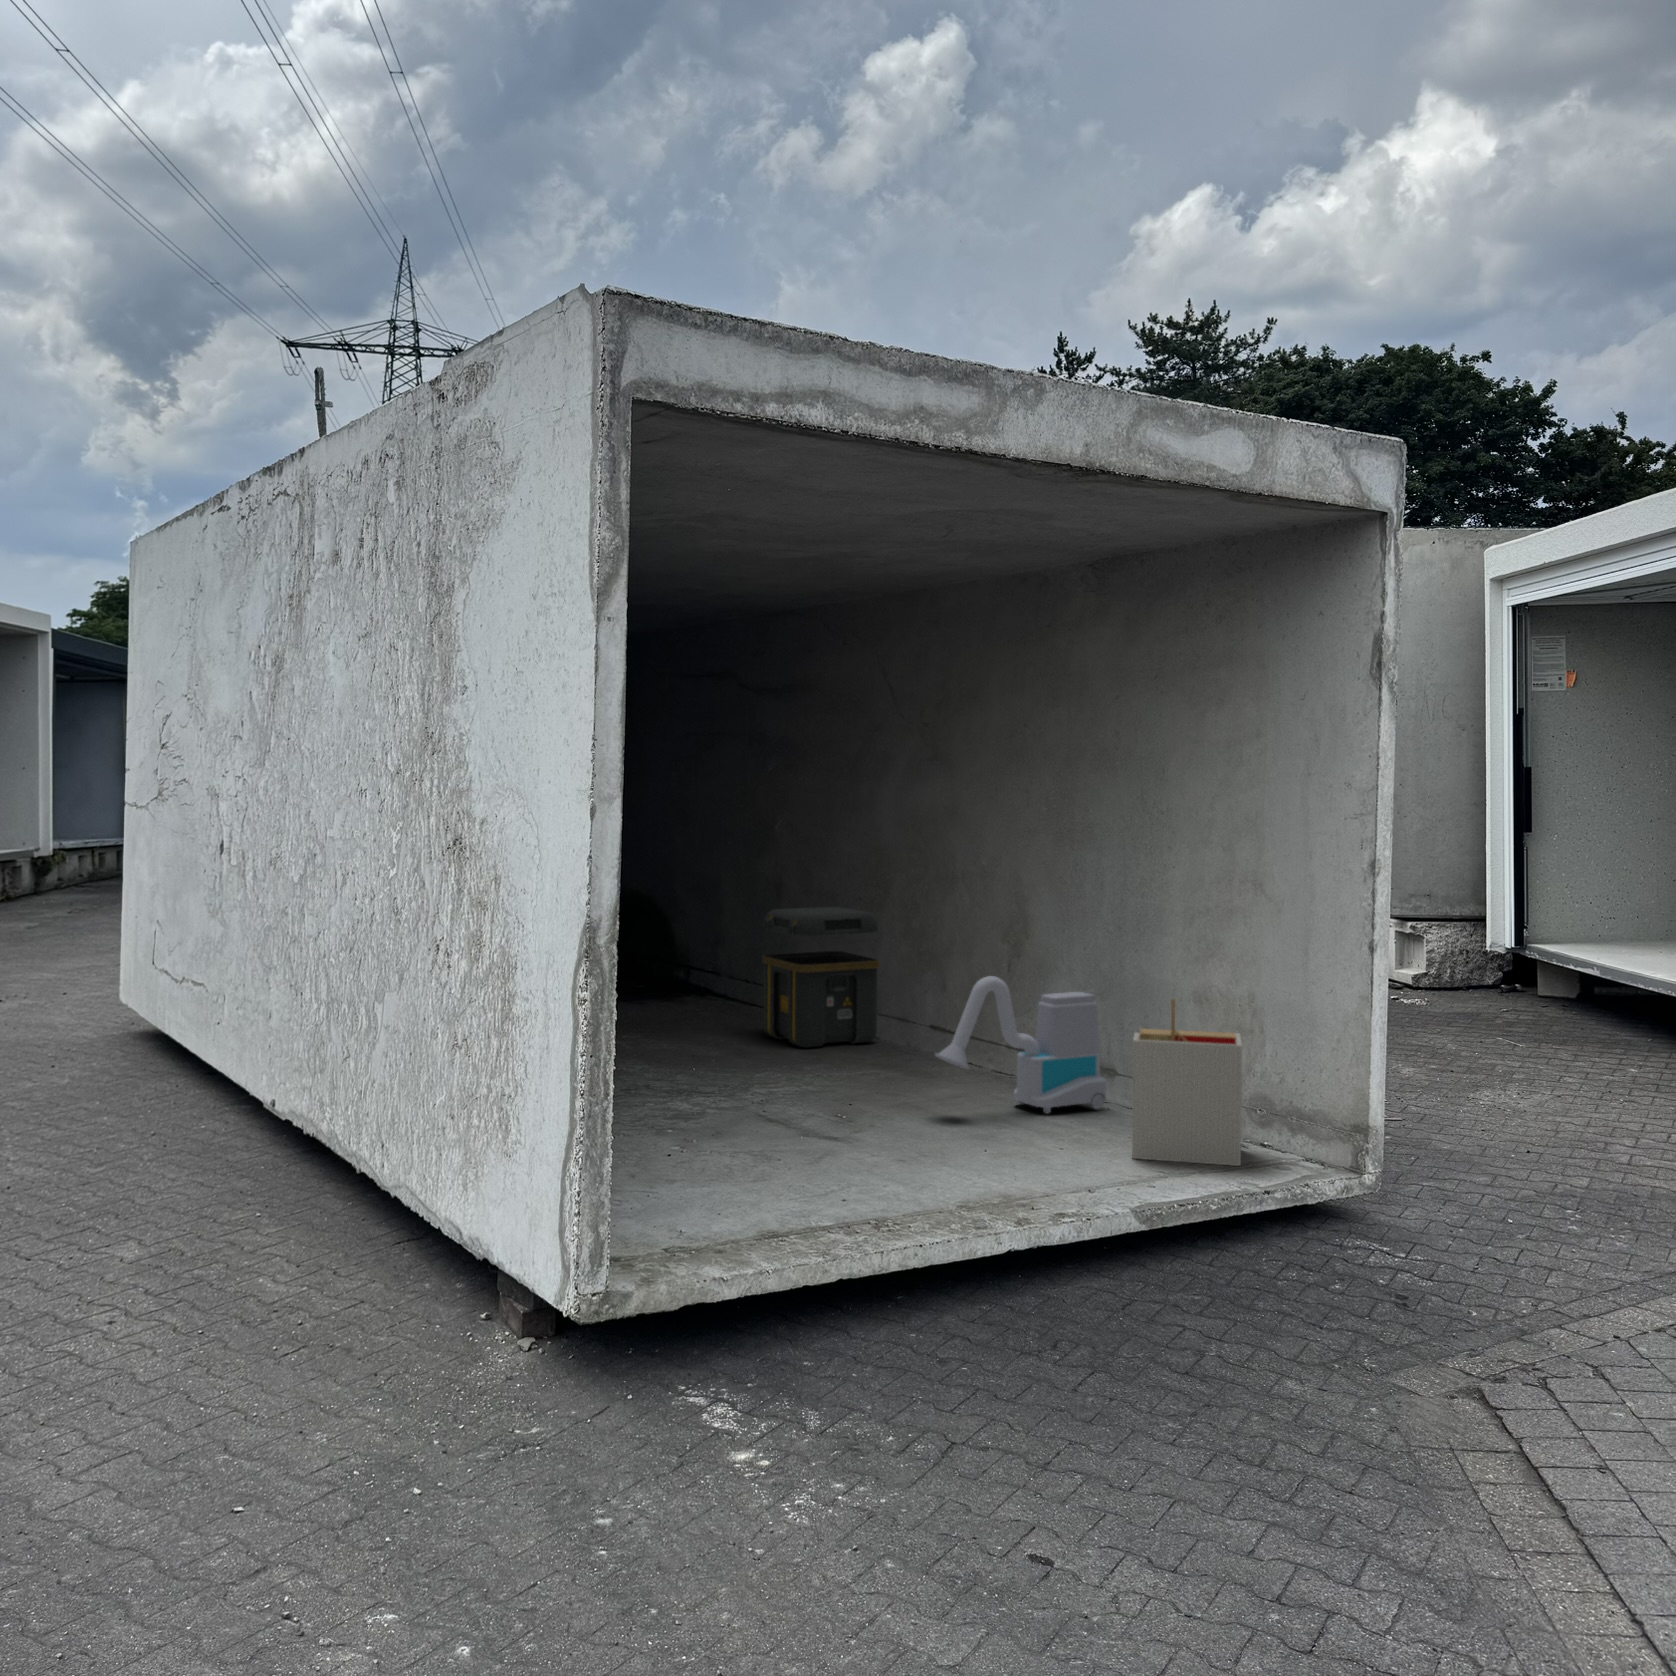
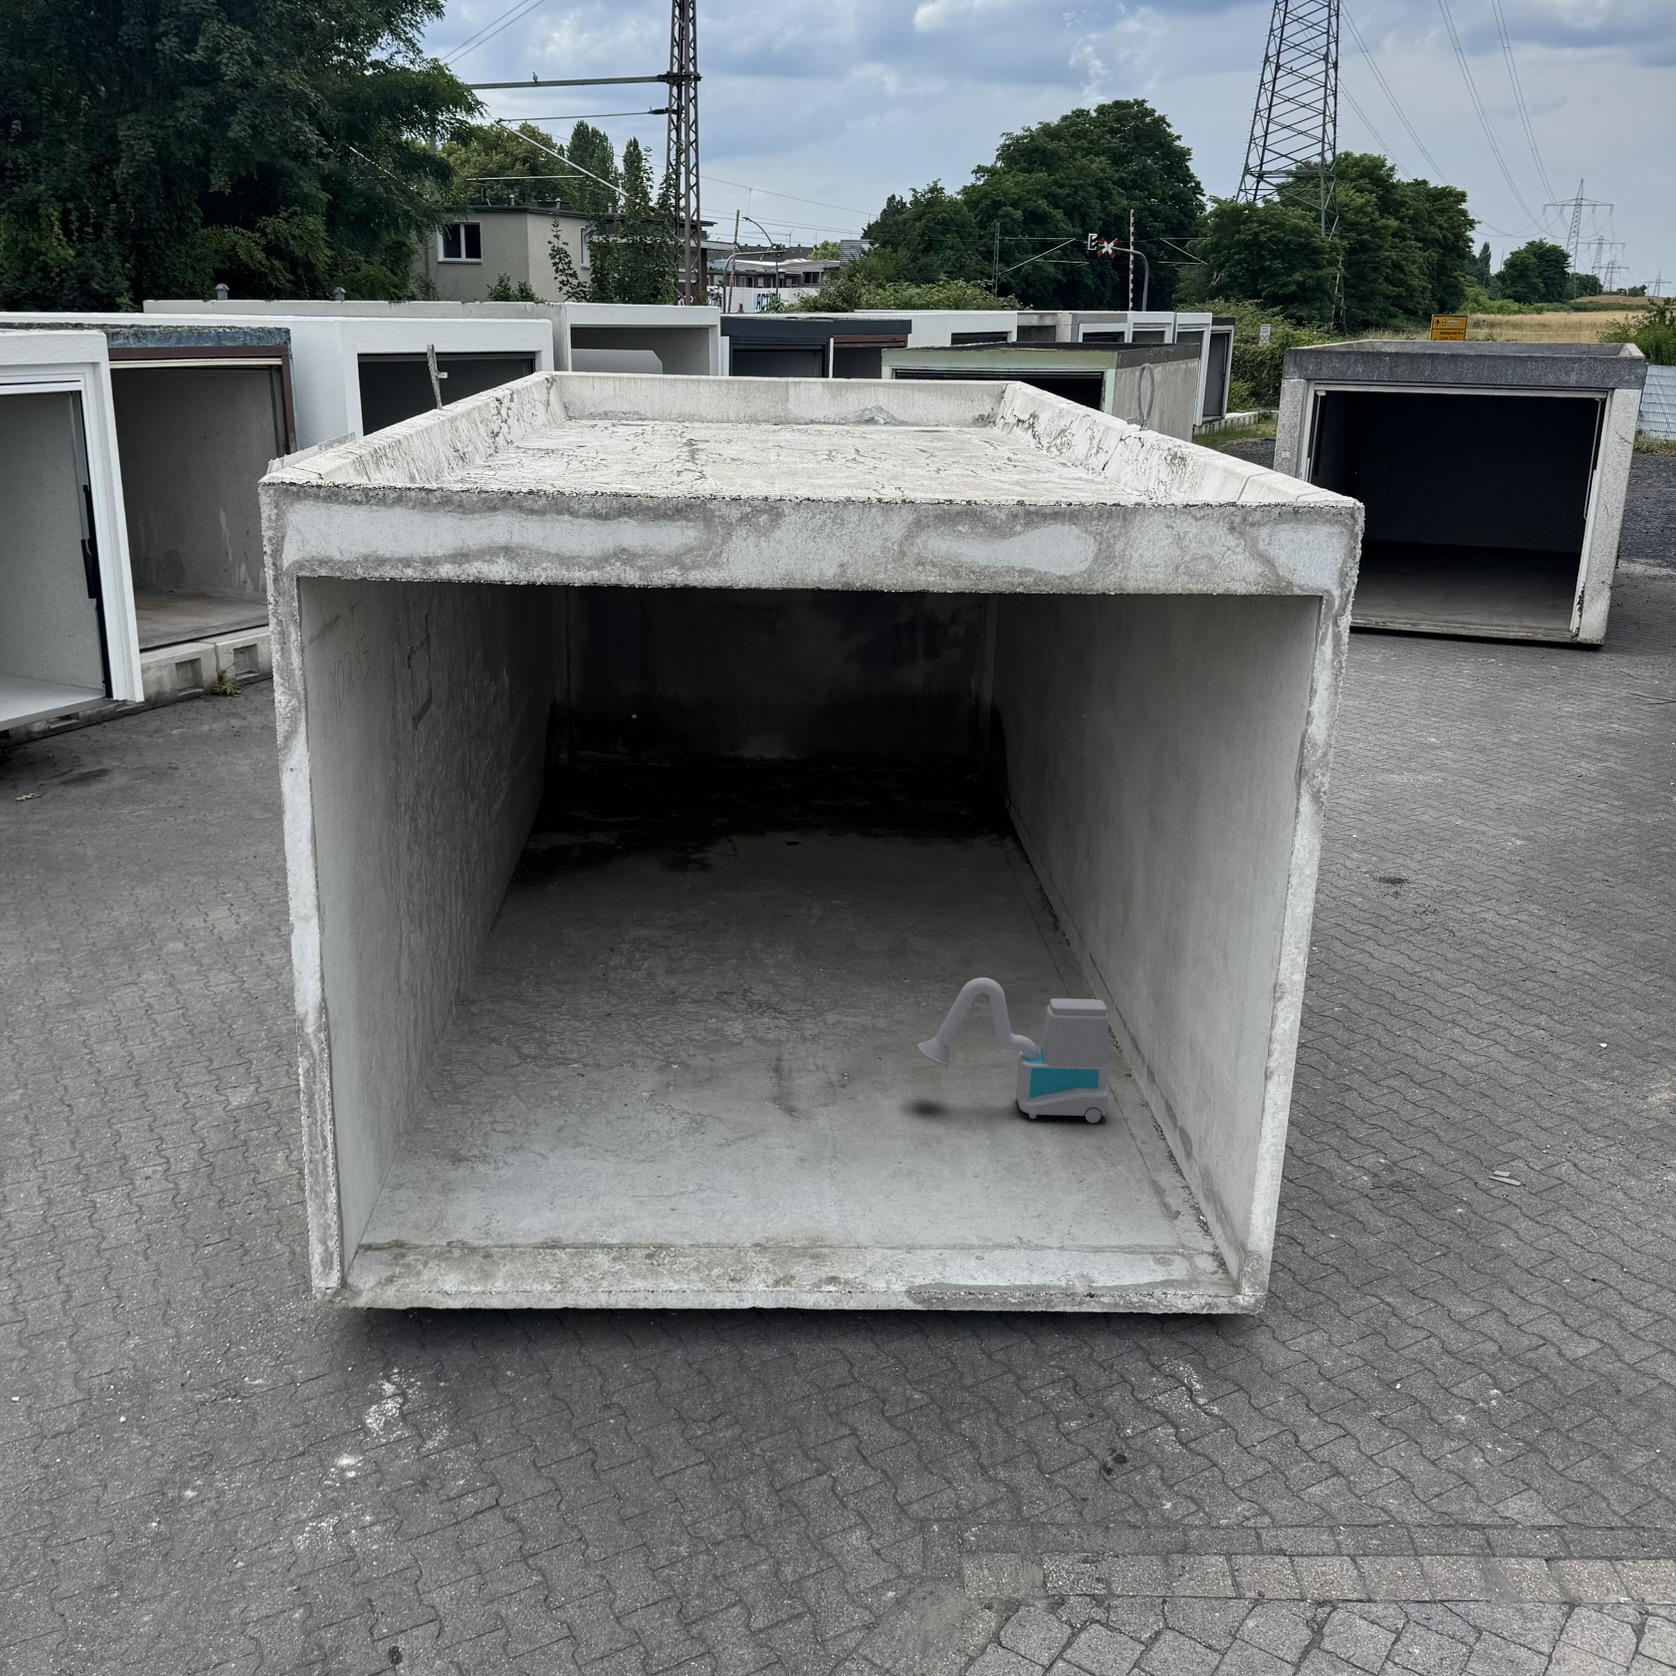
toolbox: present [763,907,879,1048] -> none [926,813,1033,961]
storage bin: present [1132,998,1242,1166] -> none [1017,1065,1158,1251]

